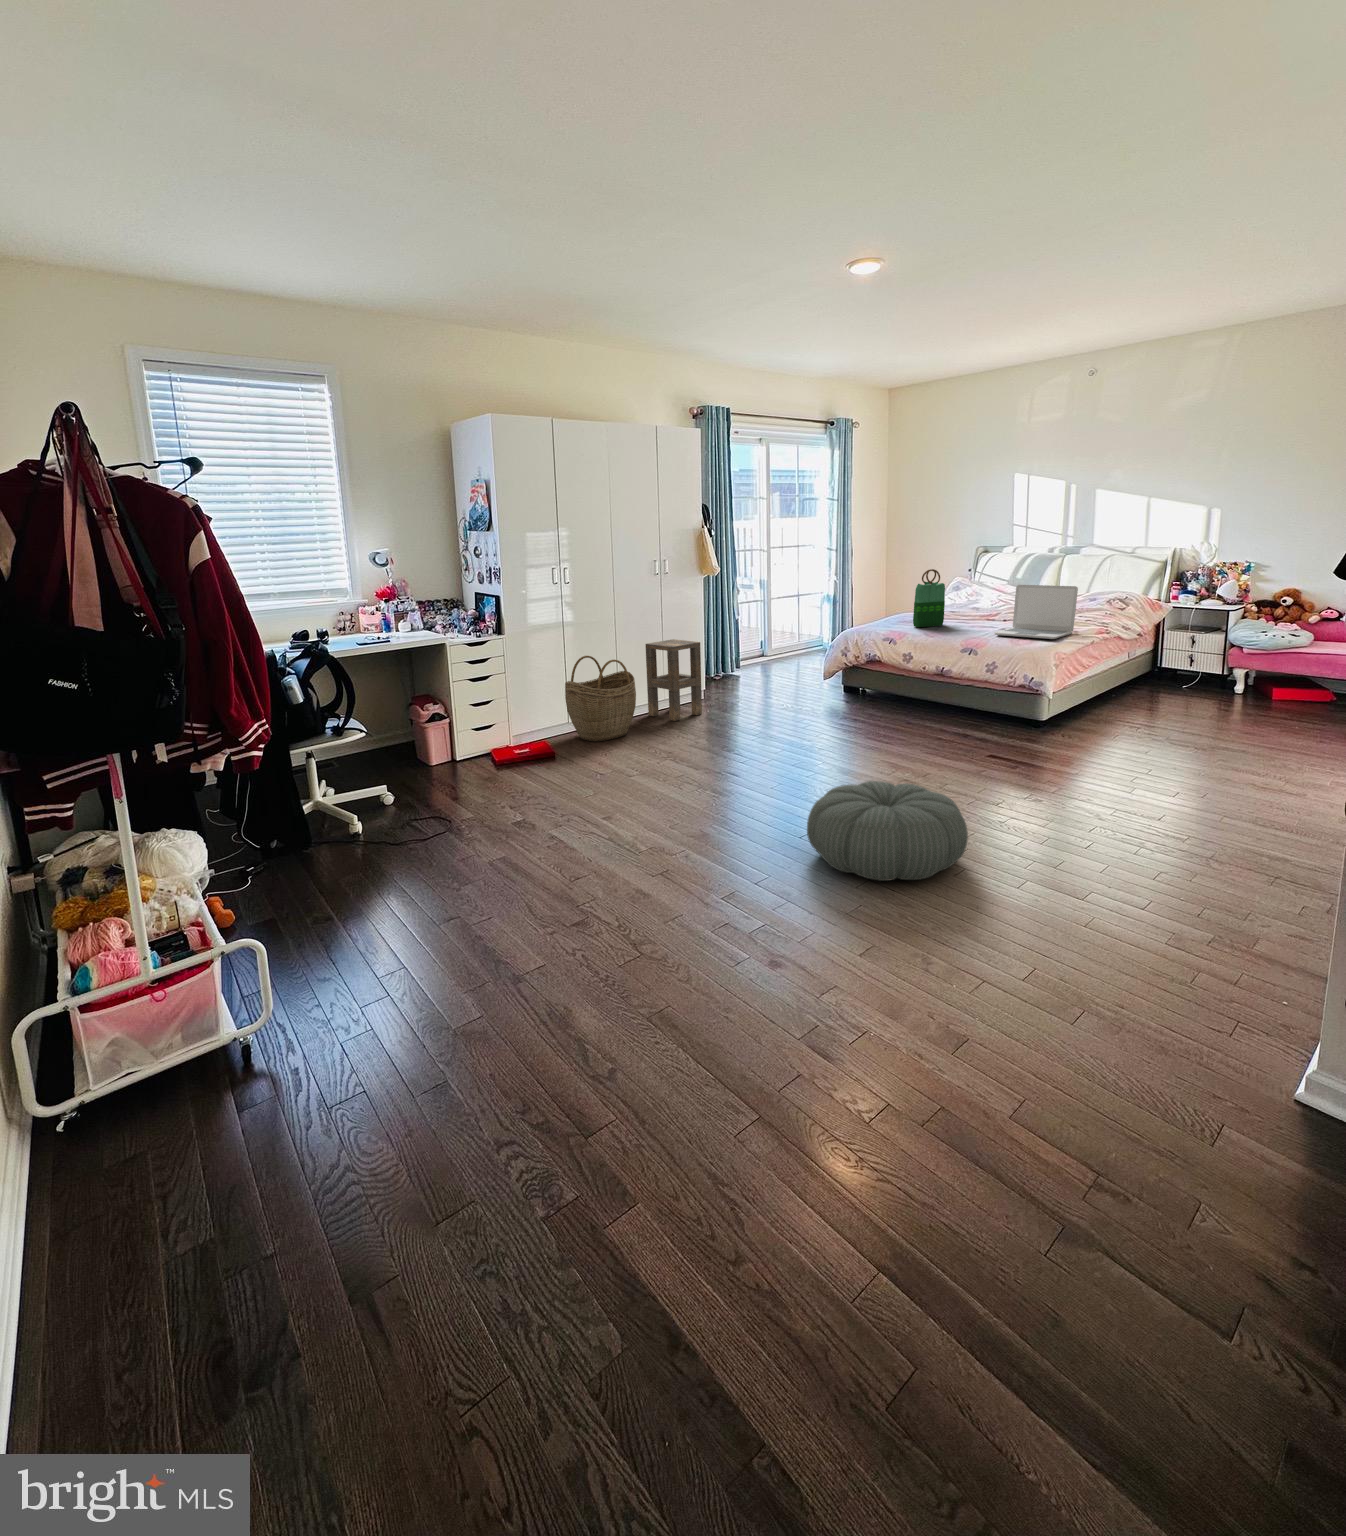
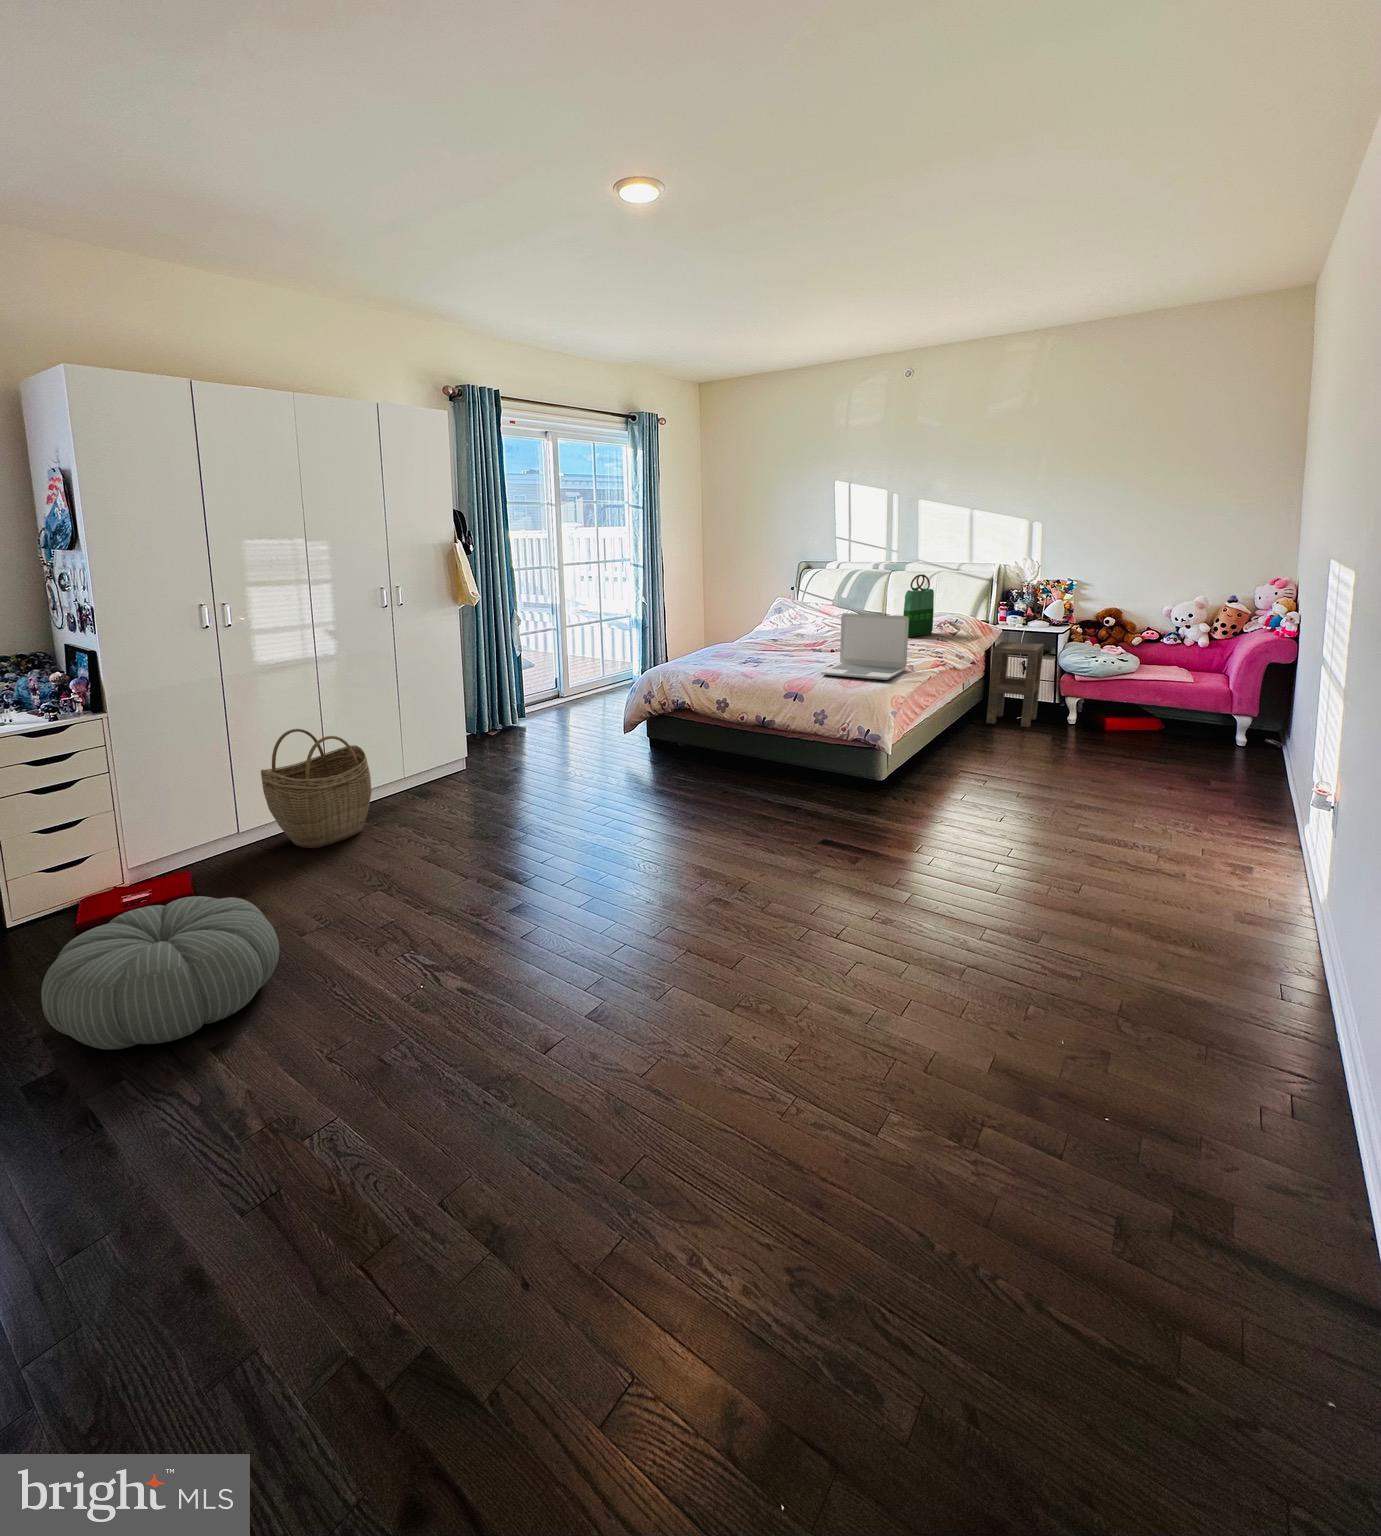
tote bag: present [913,569,945,627] -> present [903,574,934,637]
side table: present [645,639,702,721] -> present [987,642,1044,727]
pouf: present [807,781,968,881] -> present [41,896,279,1049]

